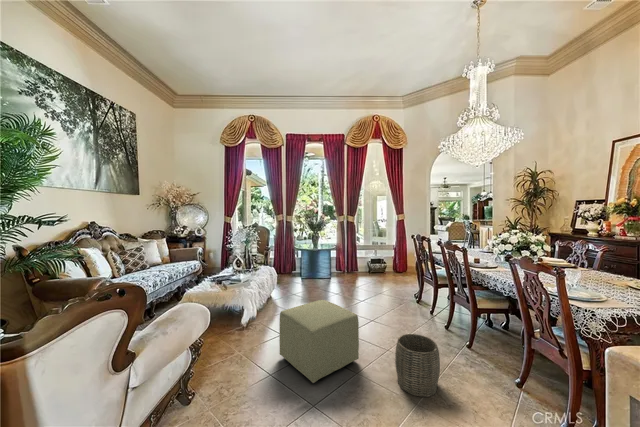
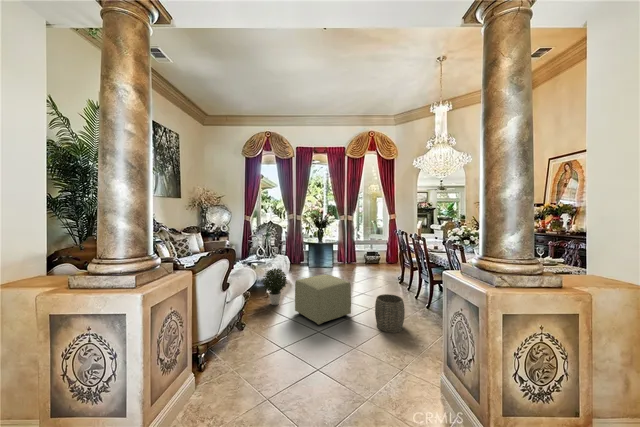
potted plant: none [235,291,271,342] -> present [263,268,287,305]

